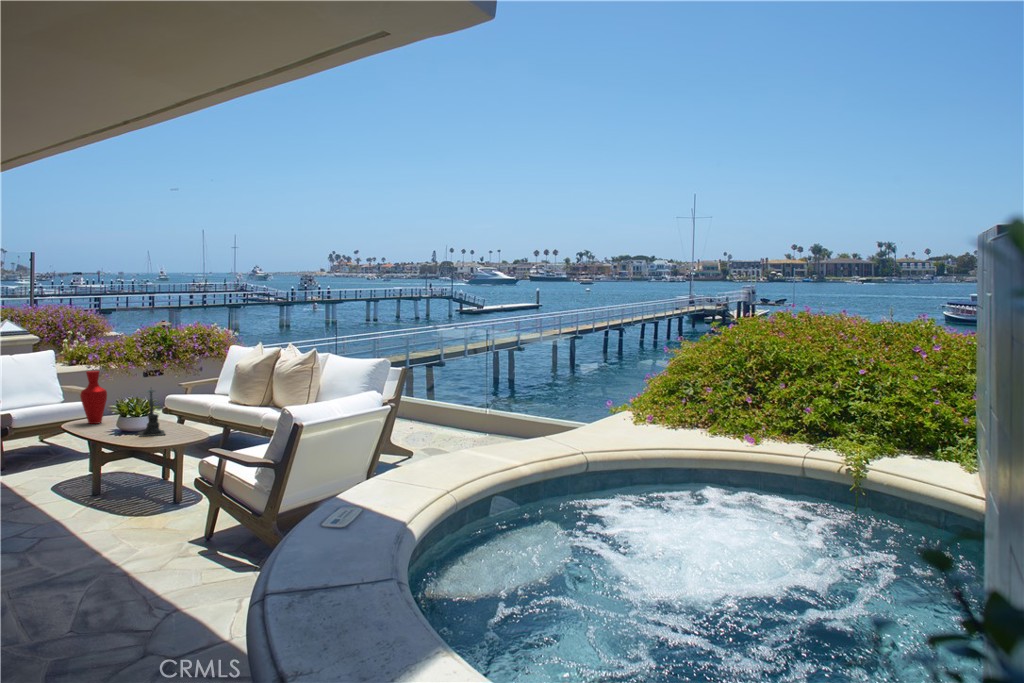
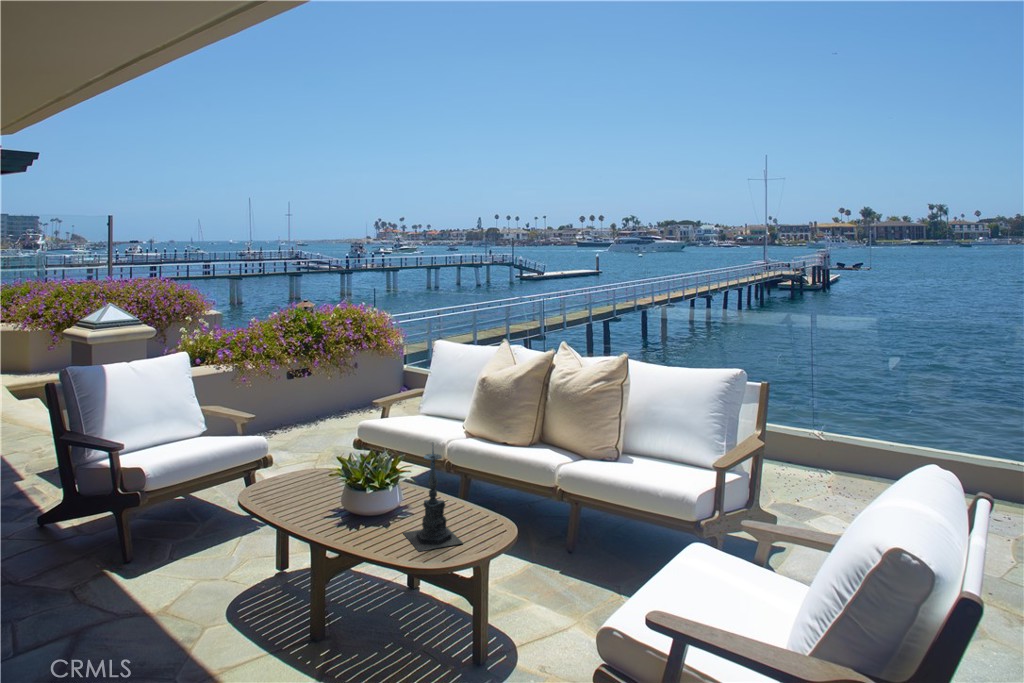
vase: present [80,371,107,424] -> none [278,406,323,505]

